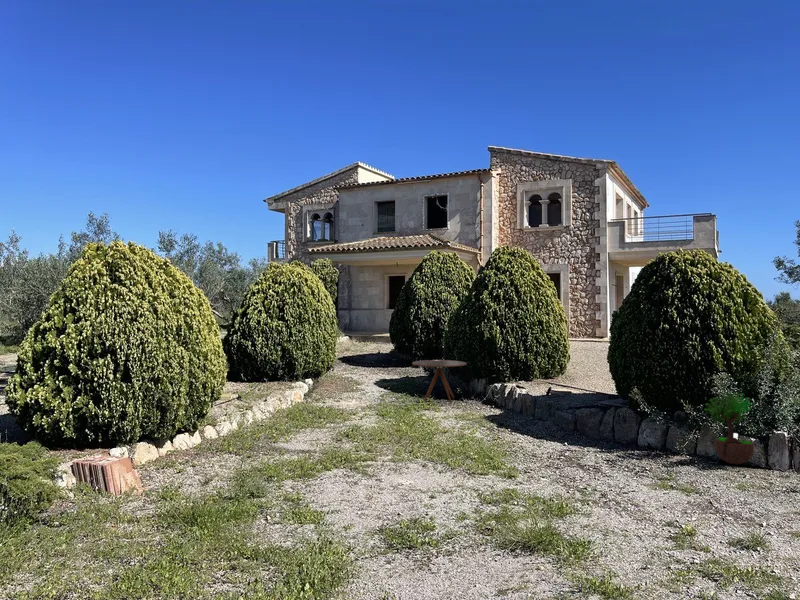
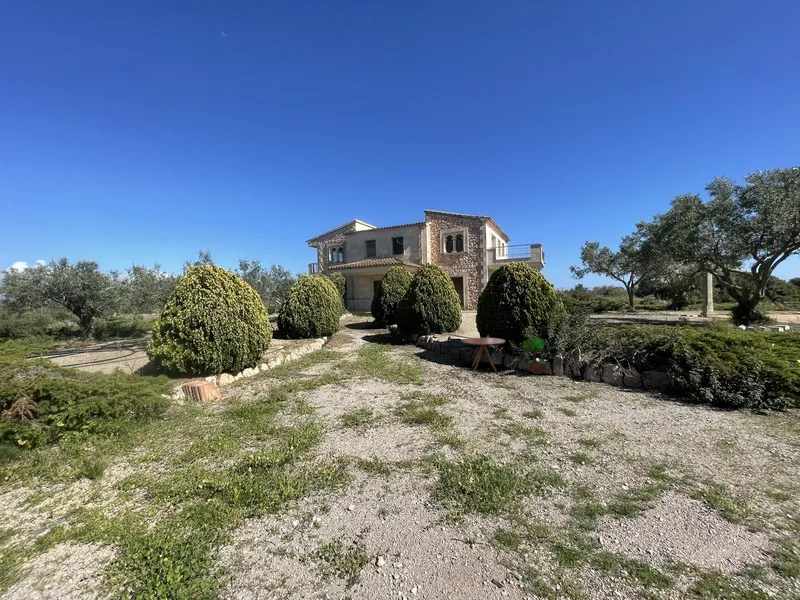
round table: present [412,360,466,402] -> present [462,338,505,371]

